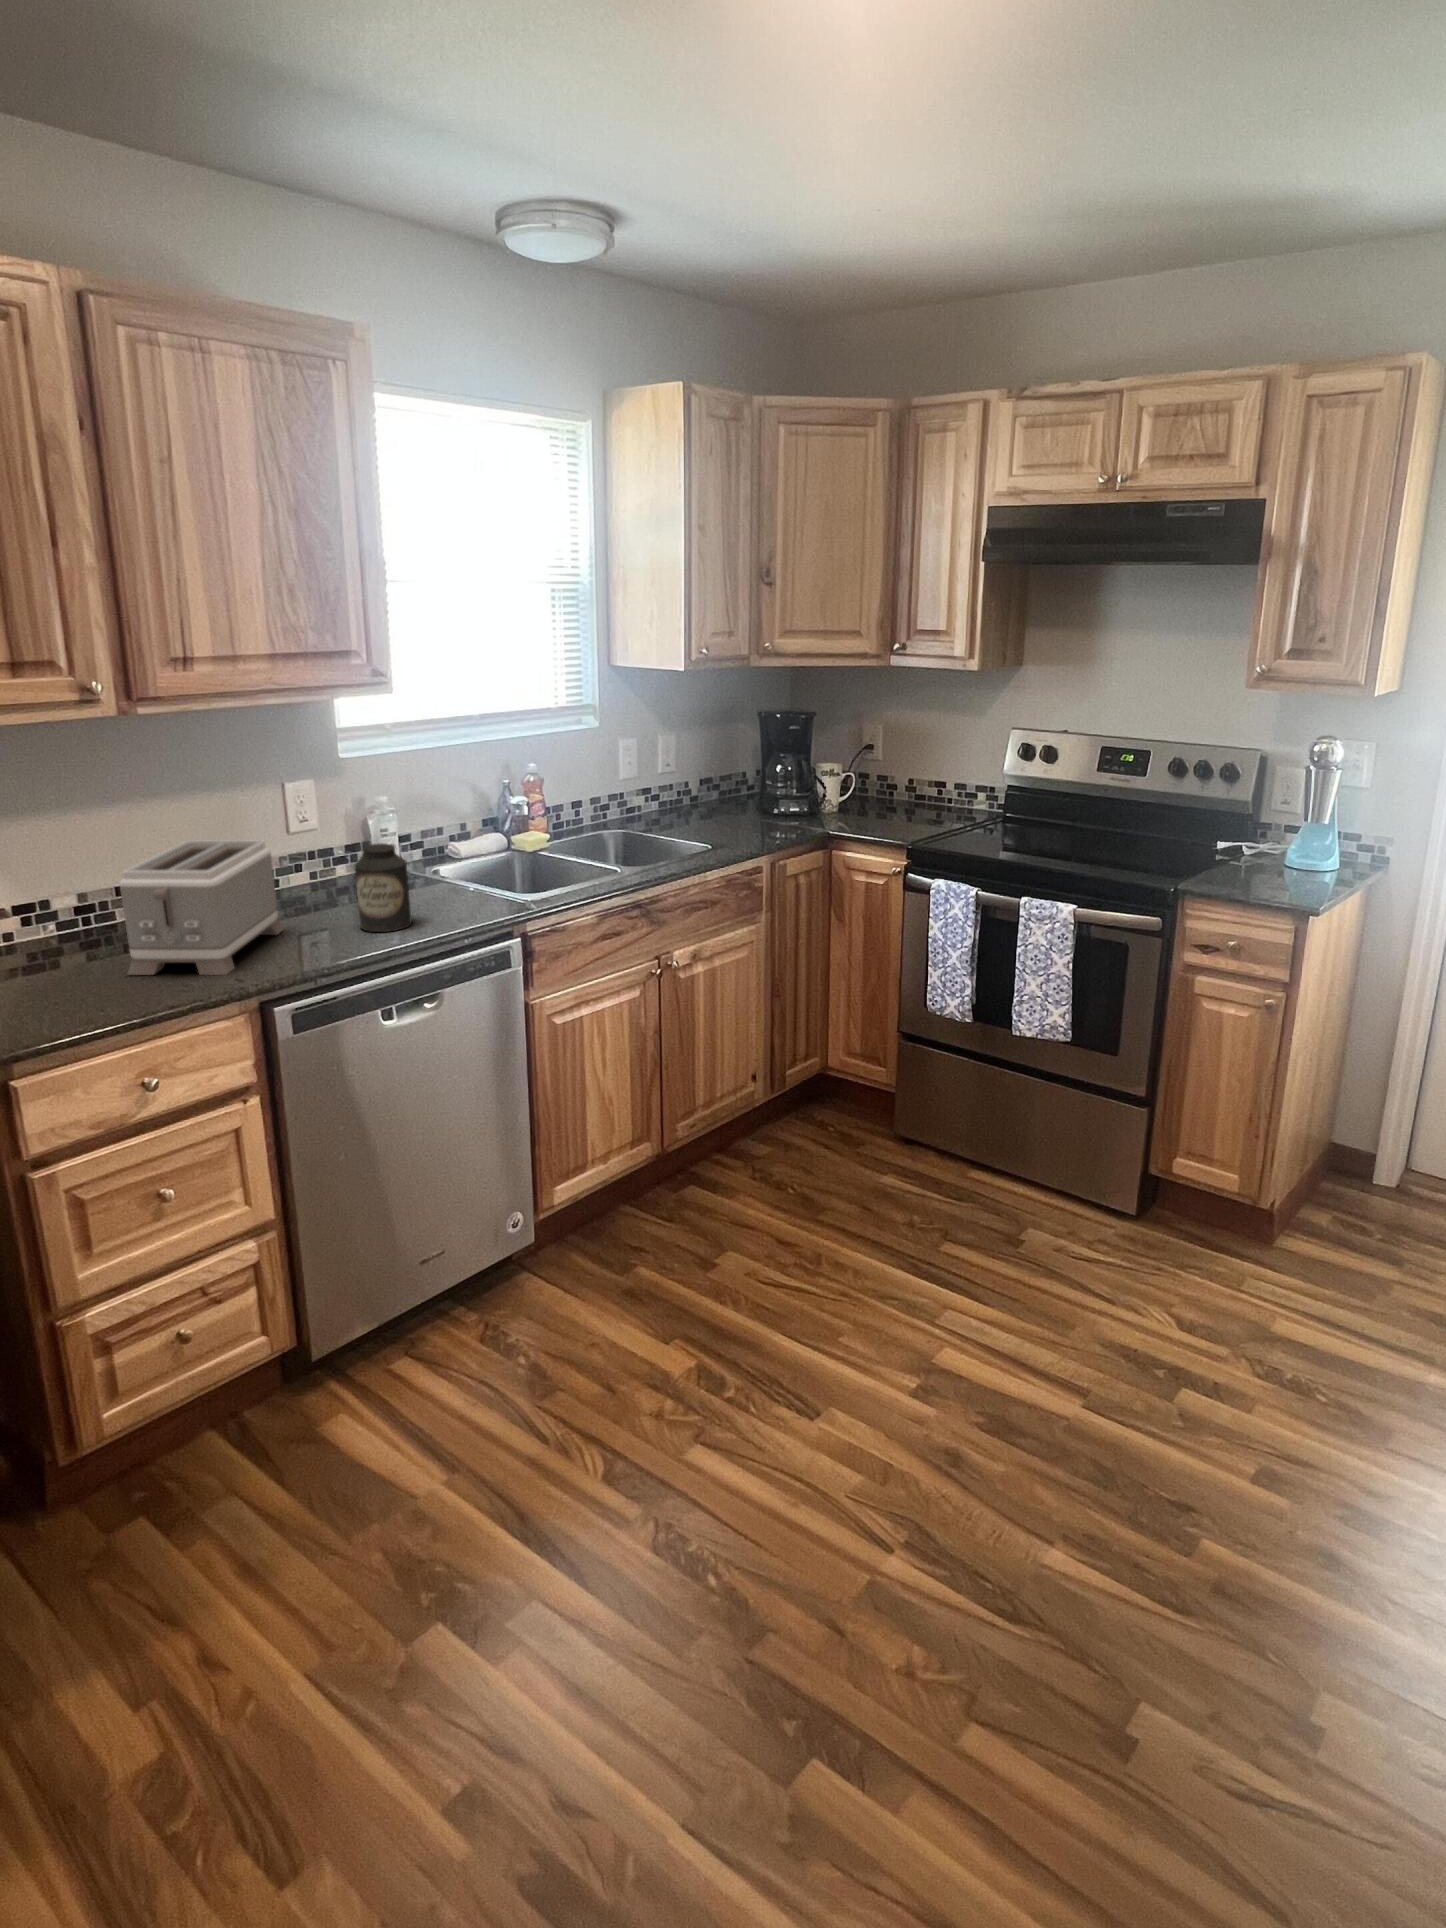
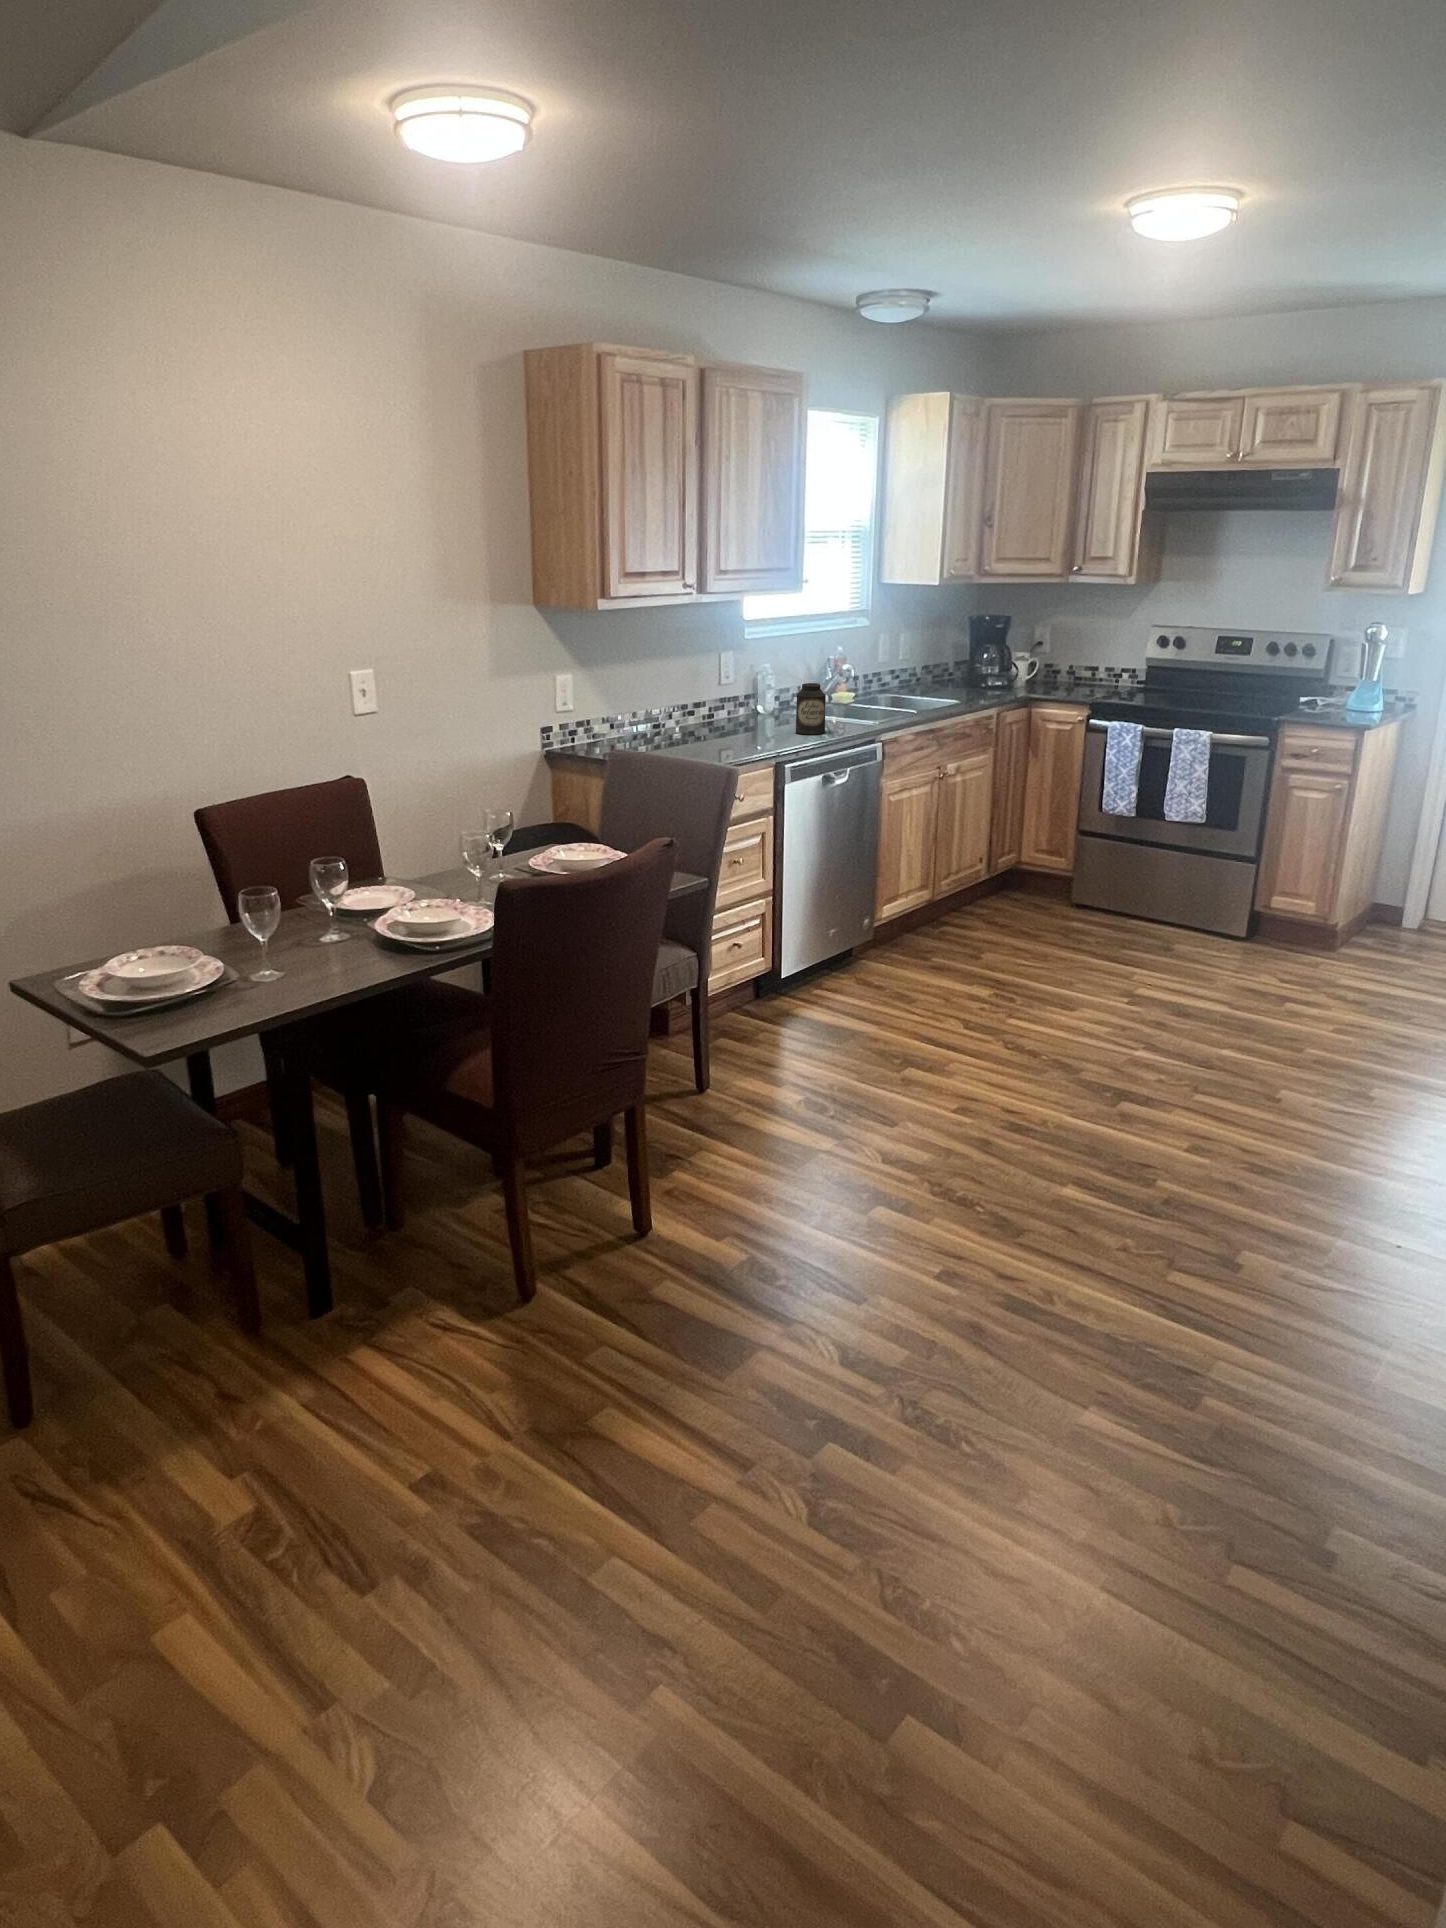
toaster: present [120,840,284,975] -> none [702,680,756,749]

